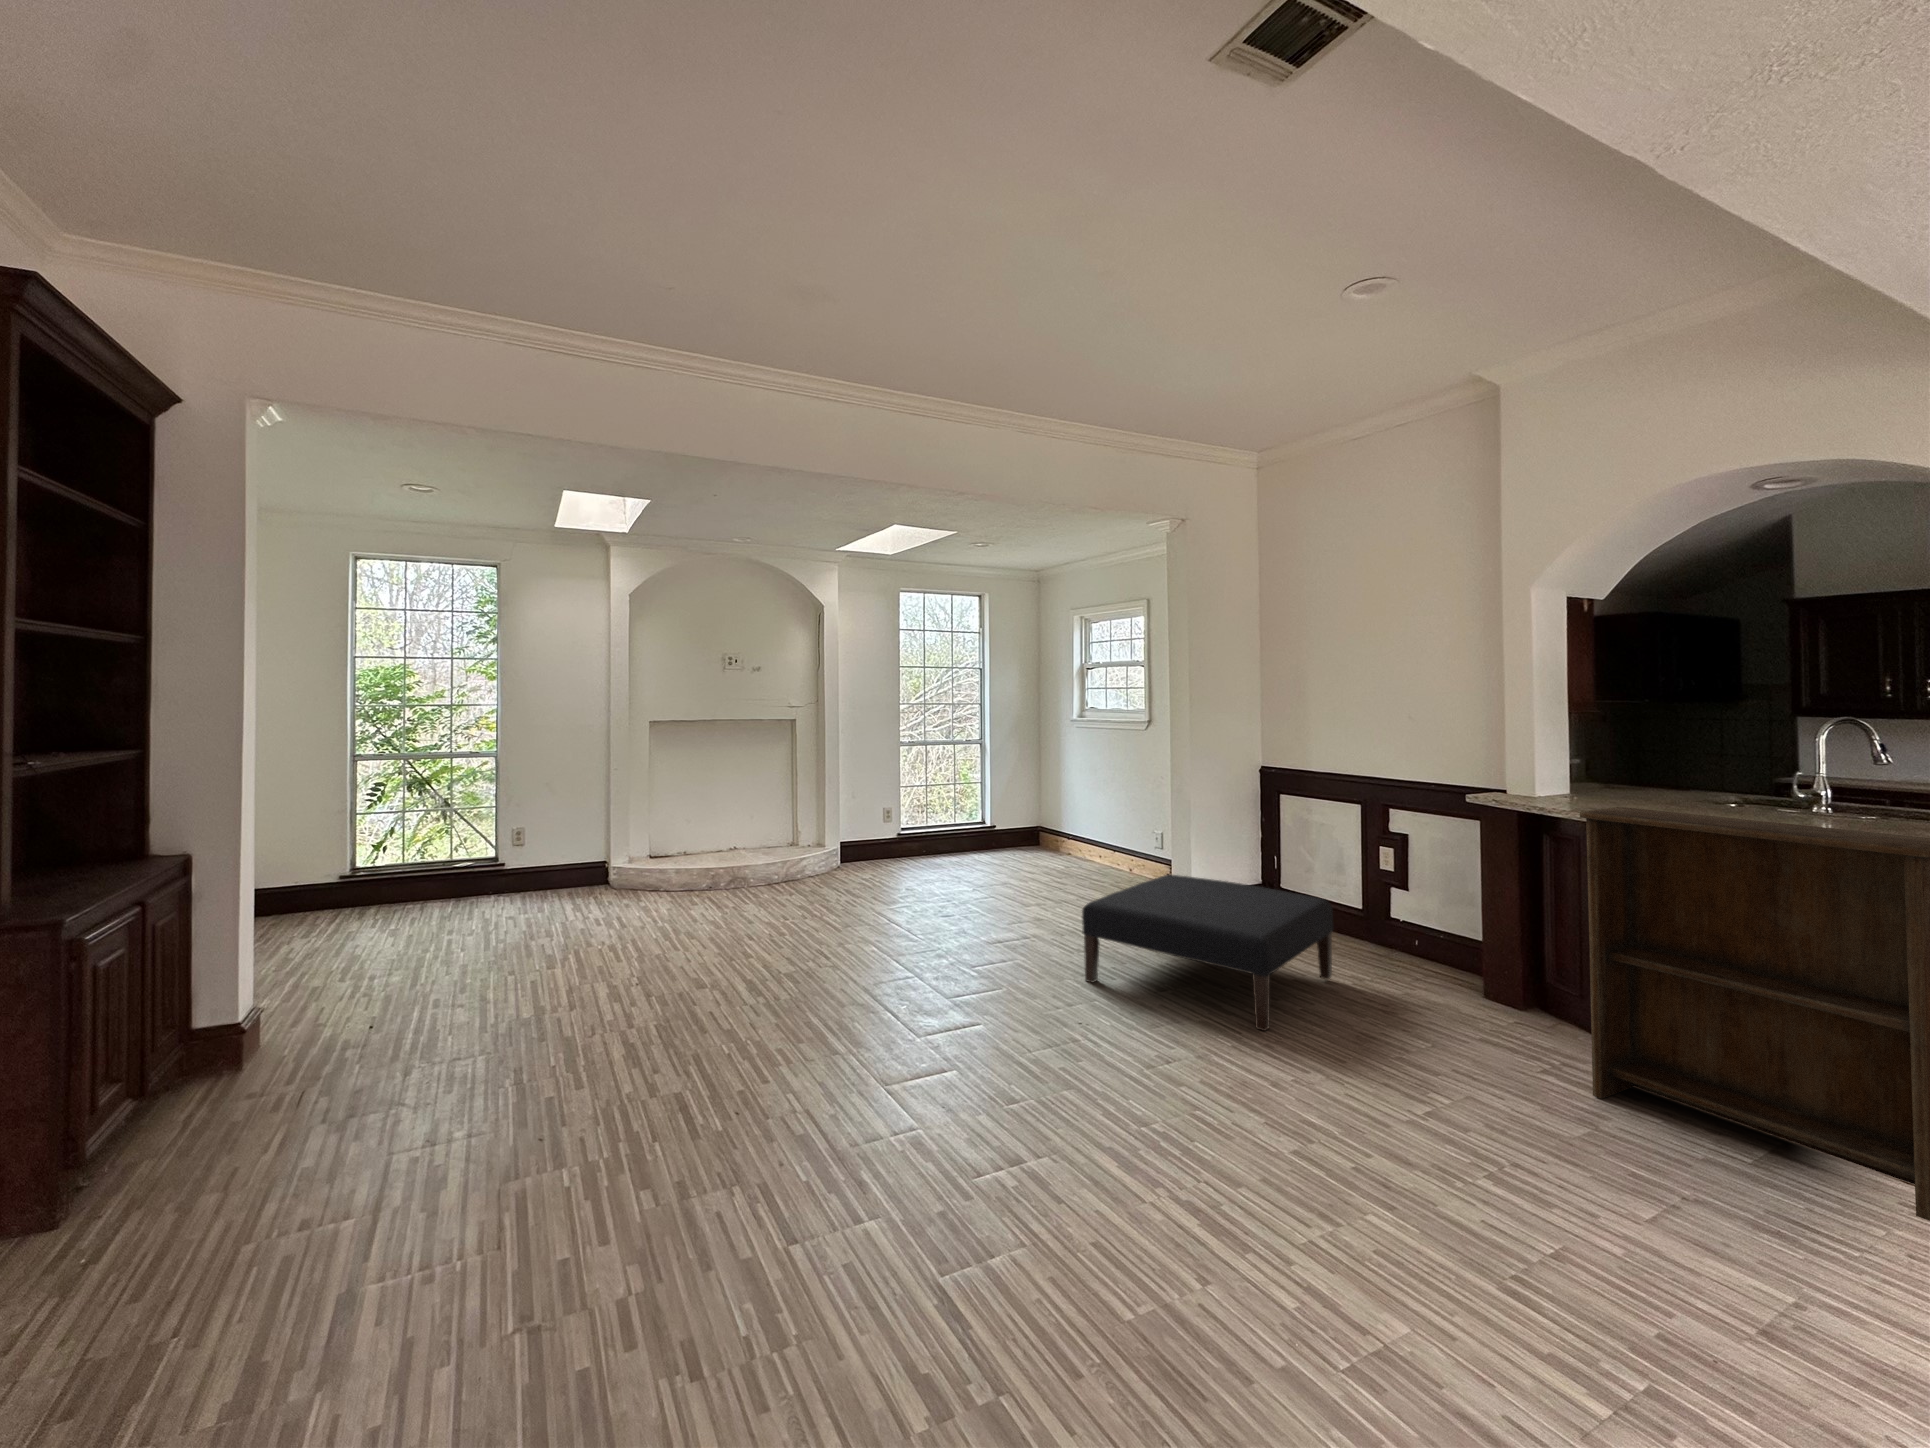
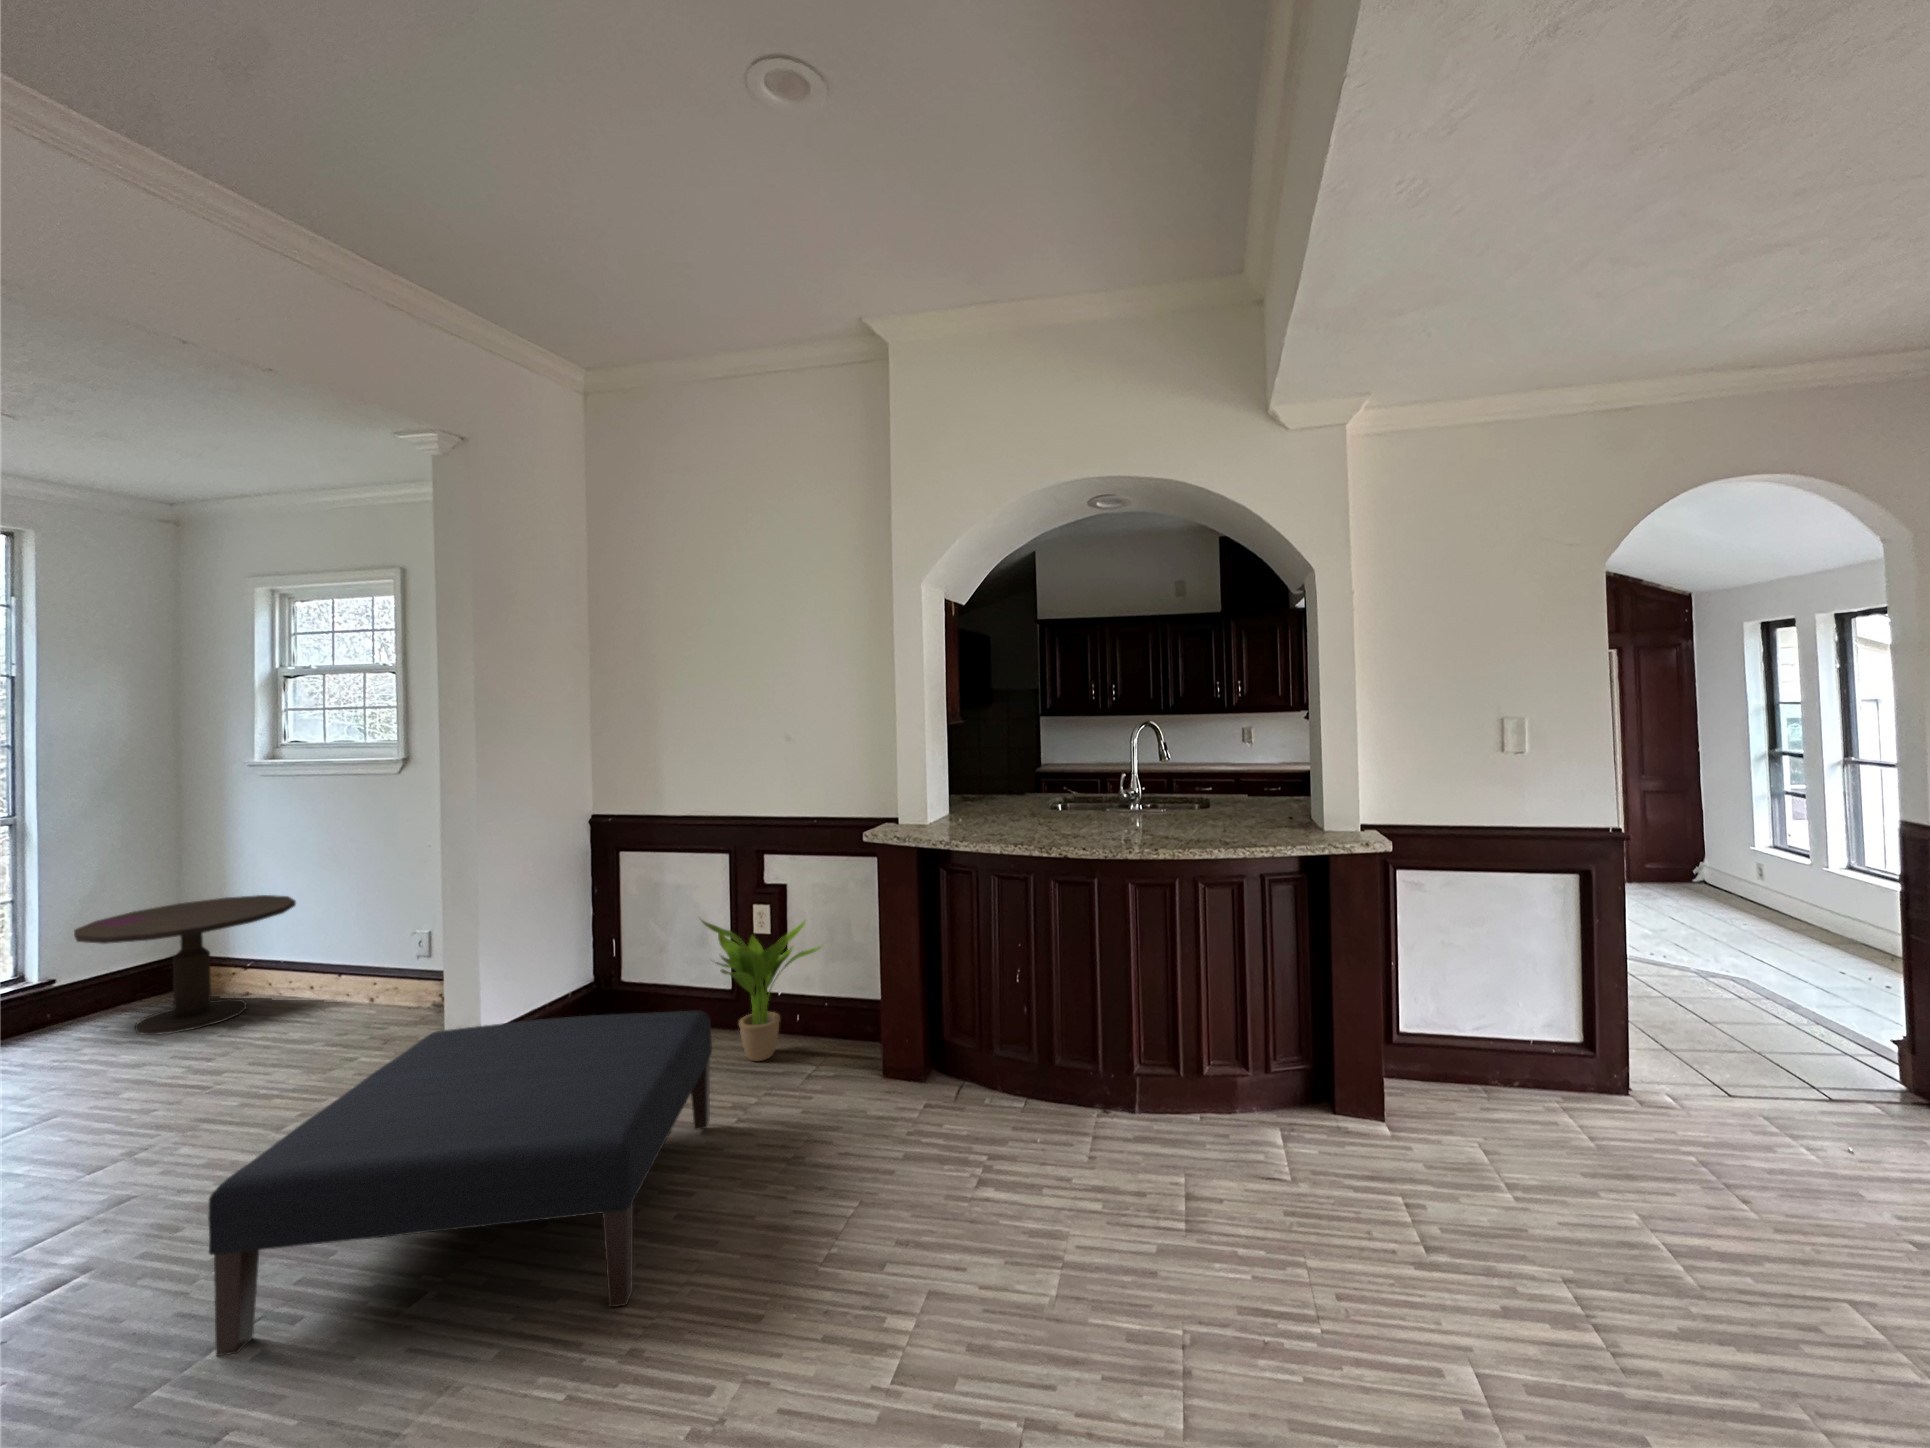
side table: none [1007,795,1094,863] -> present [74,895,296,1035]
bookshelf: present [1580,807,1930,1221] -> none [1021,834,1312,1225]
potted plant: none [1330,843,1438,961] -> present [701,920,821,1061]

